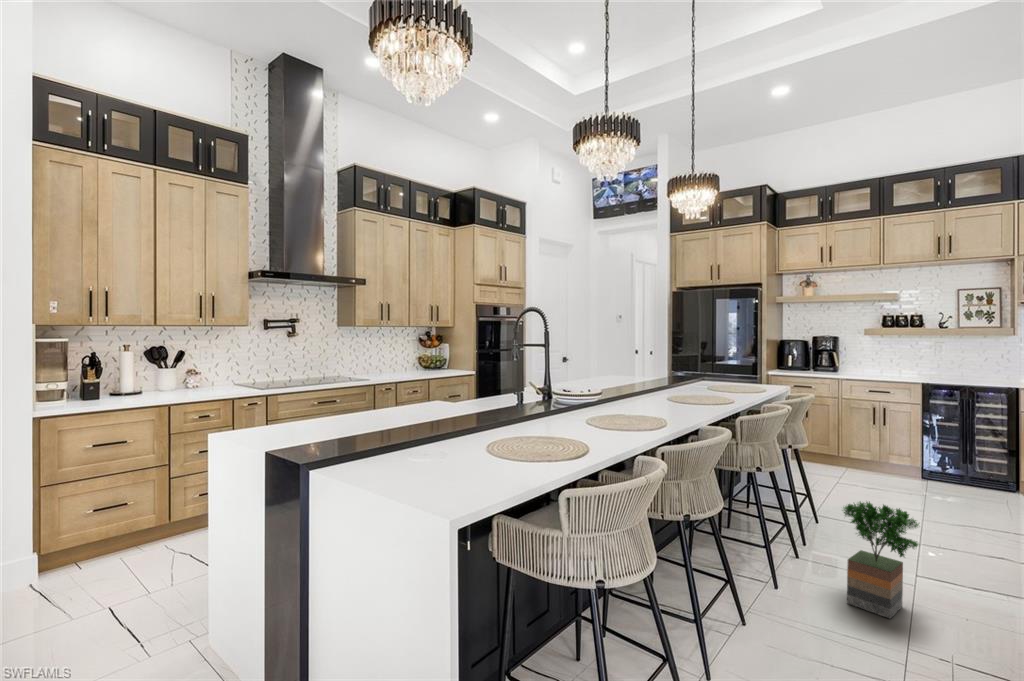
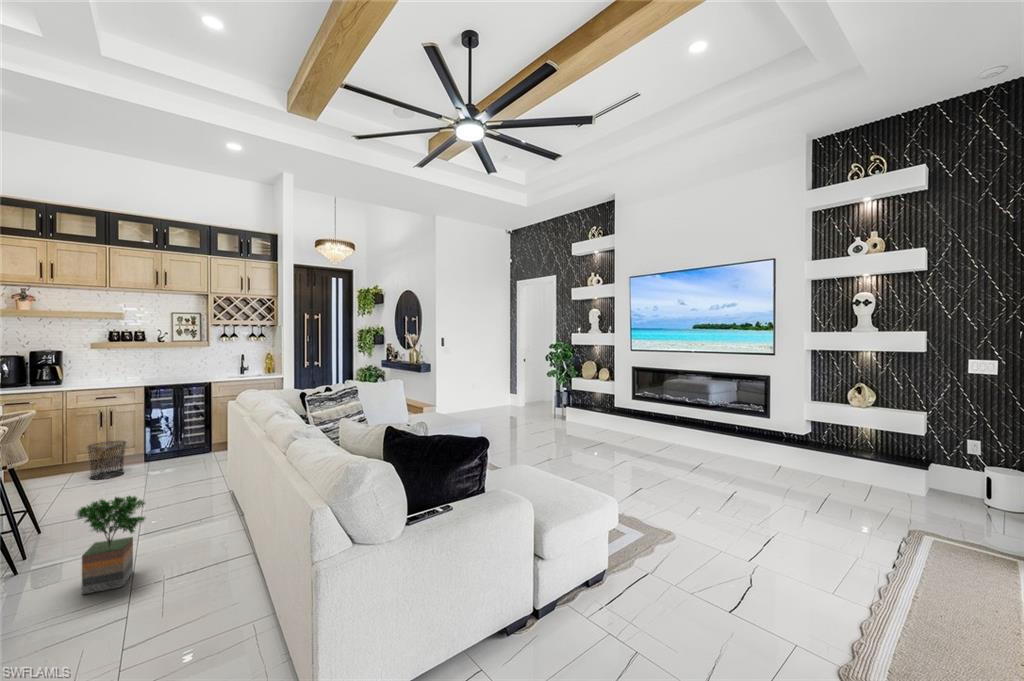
waste bin: none [859,440,900,484] -> present [87,441,126,479]

